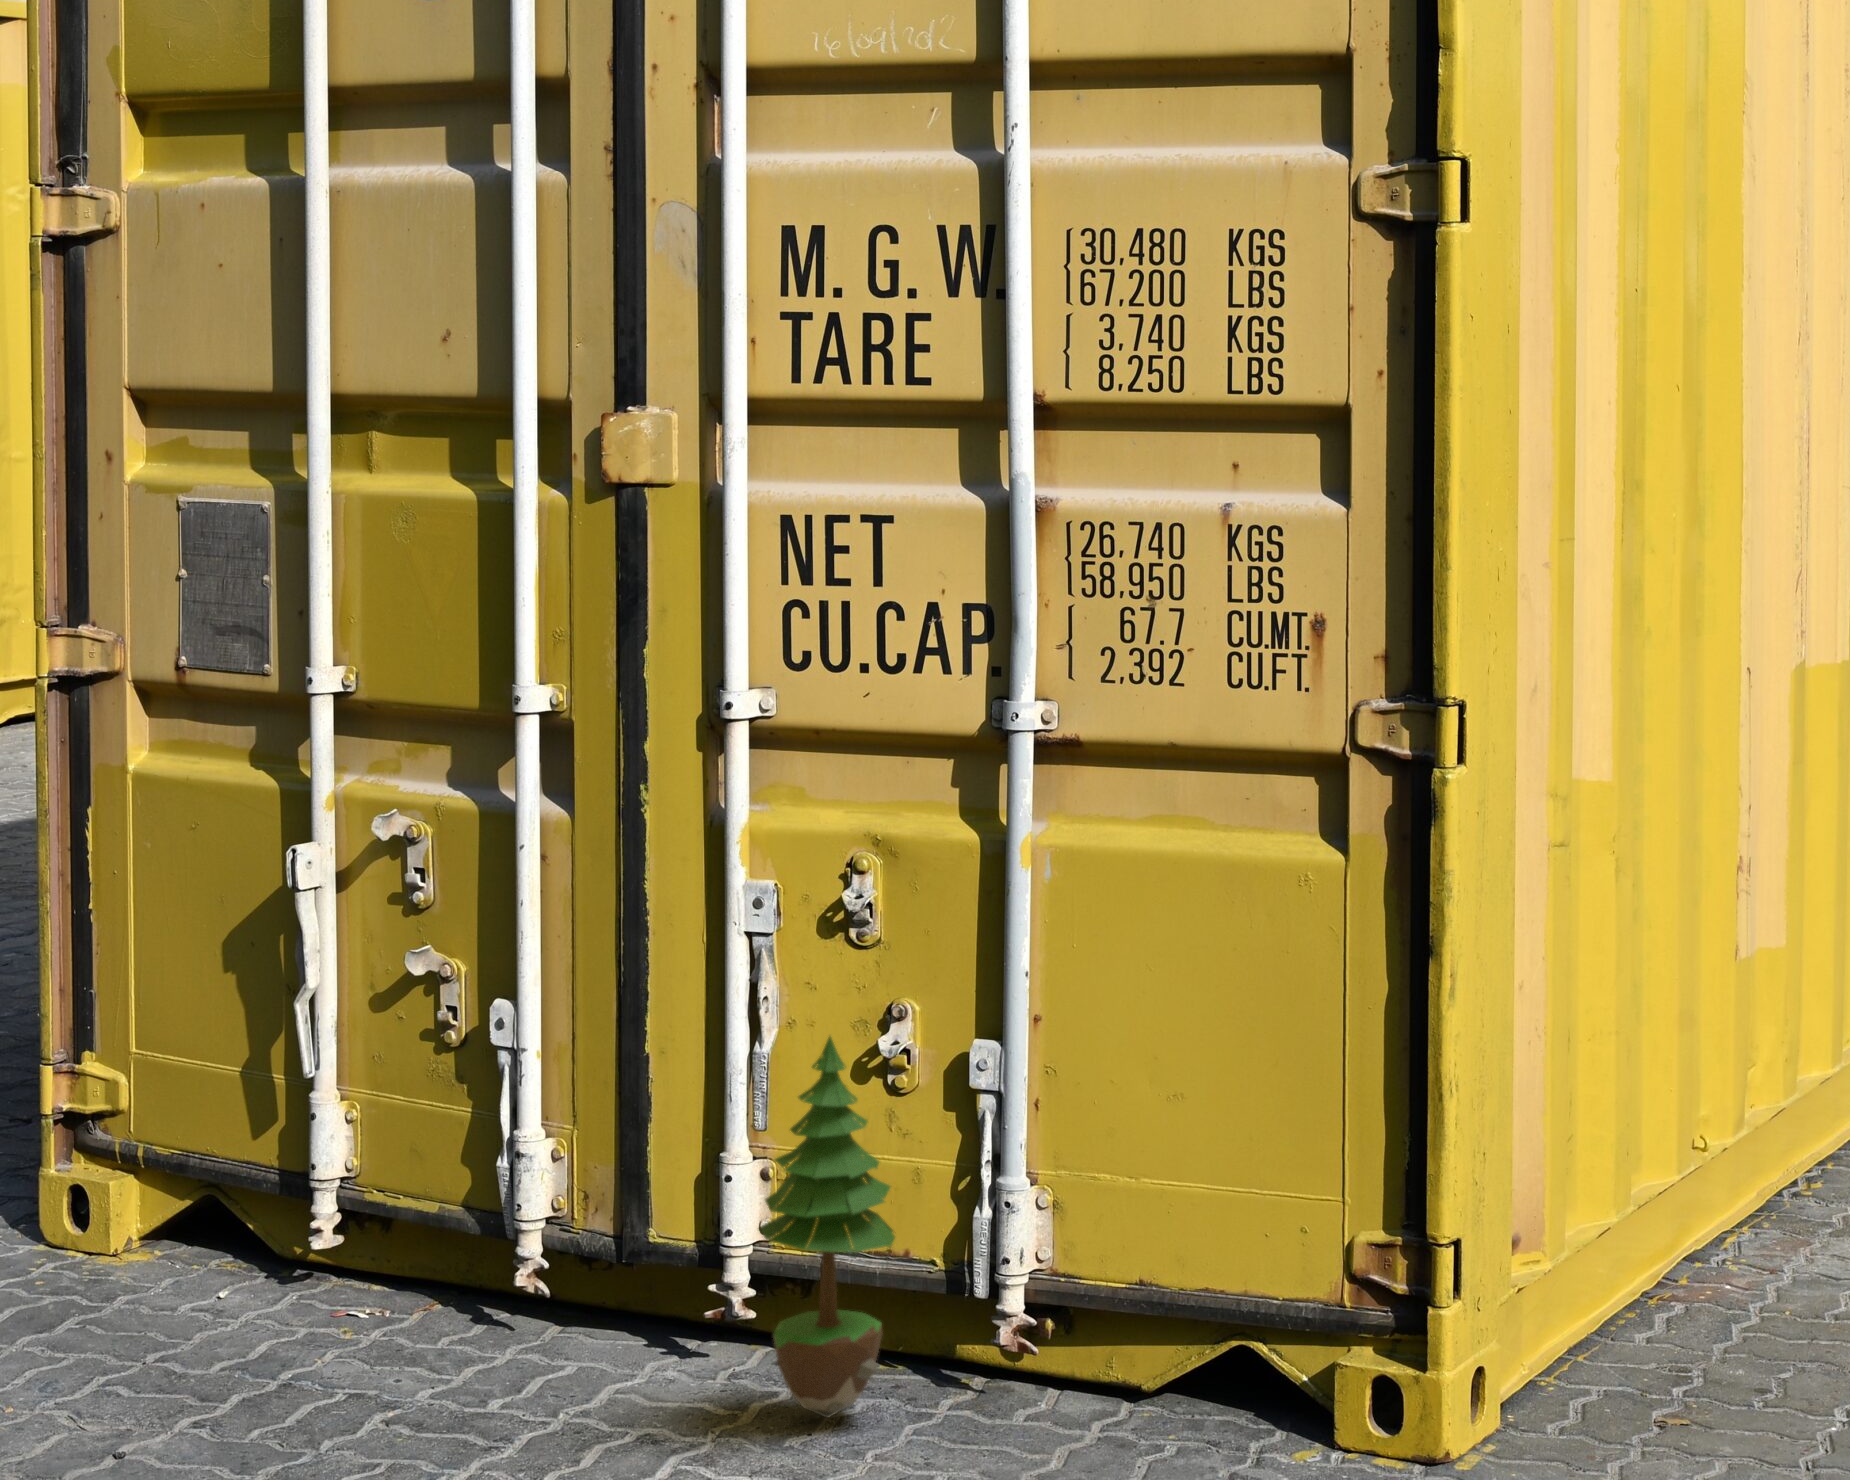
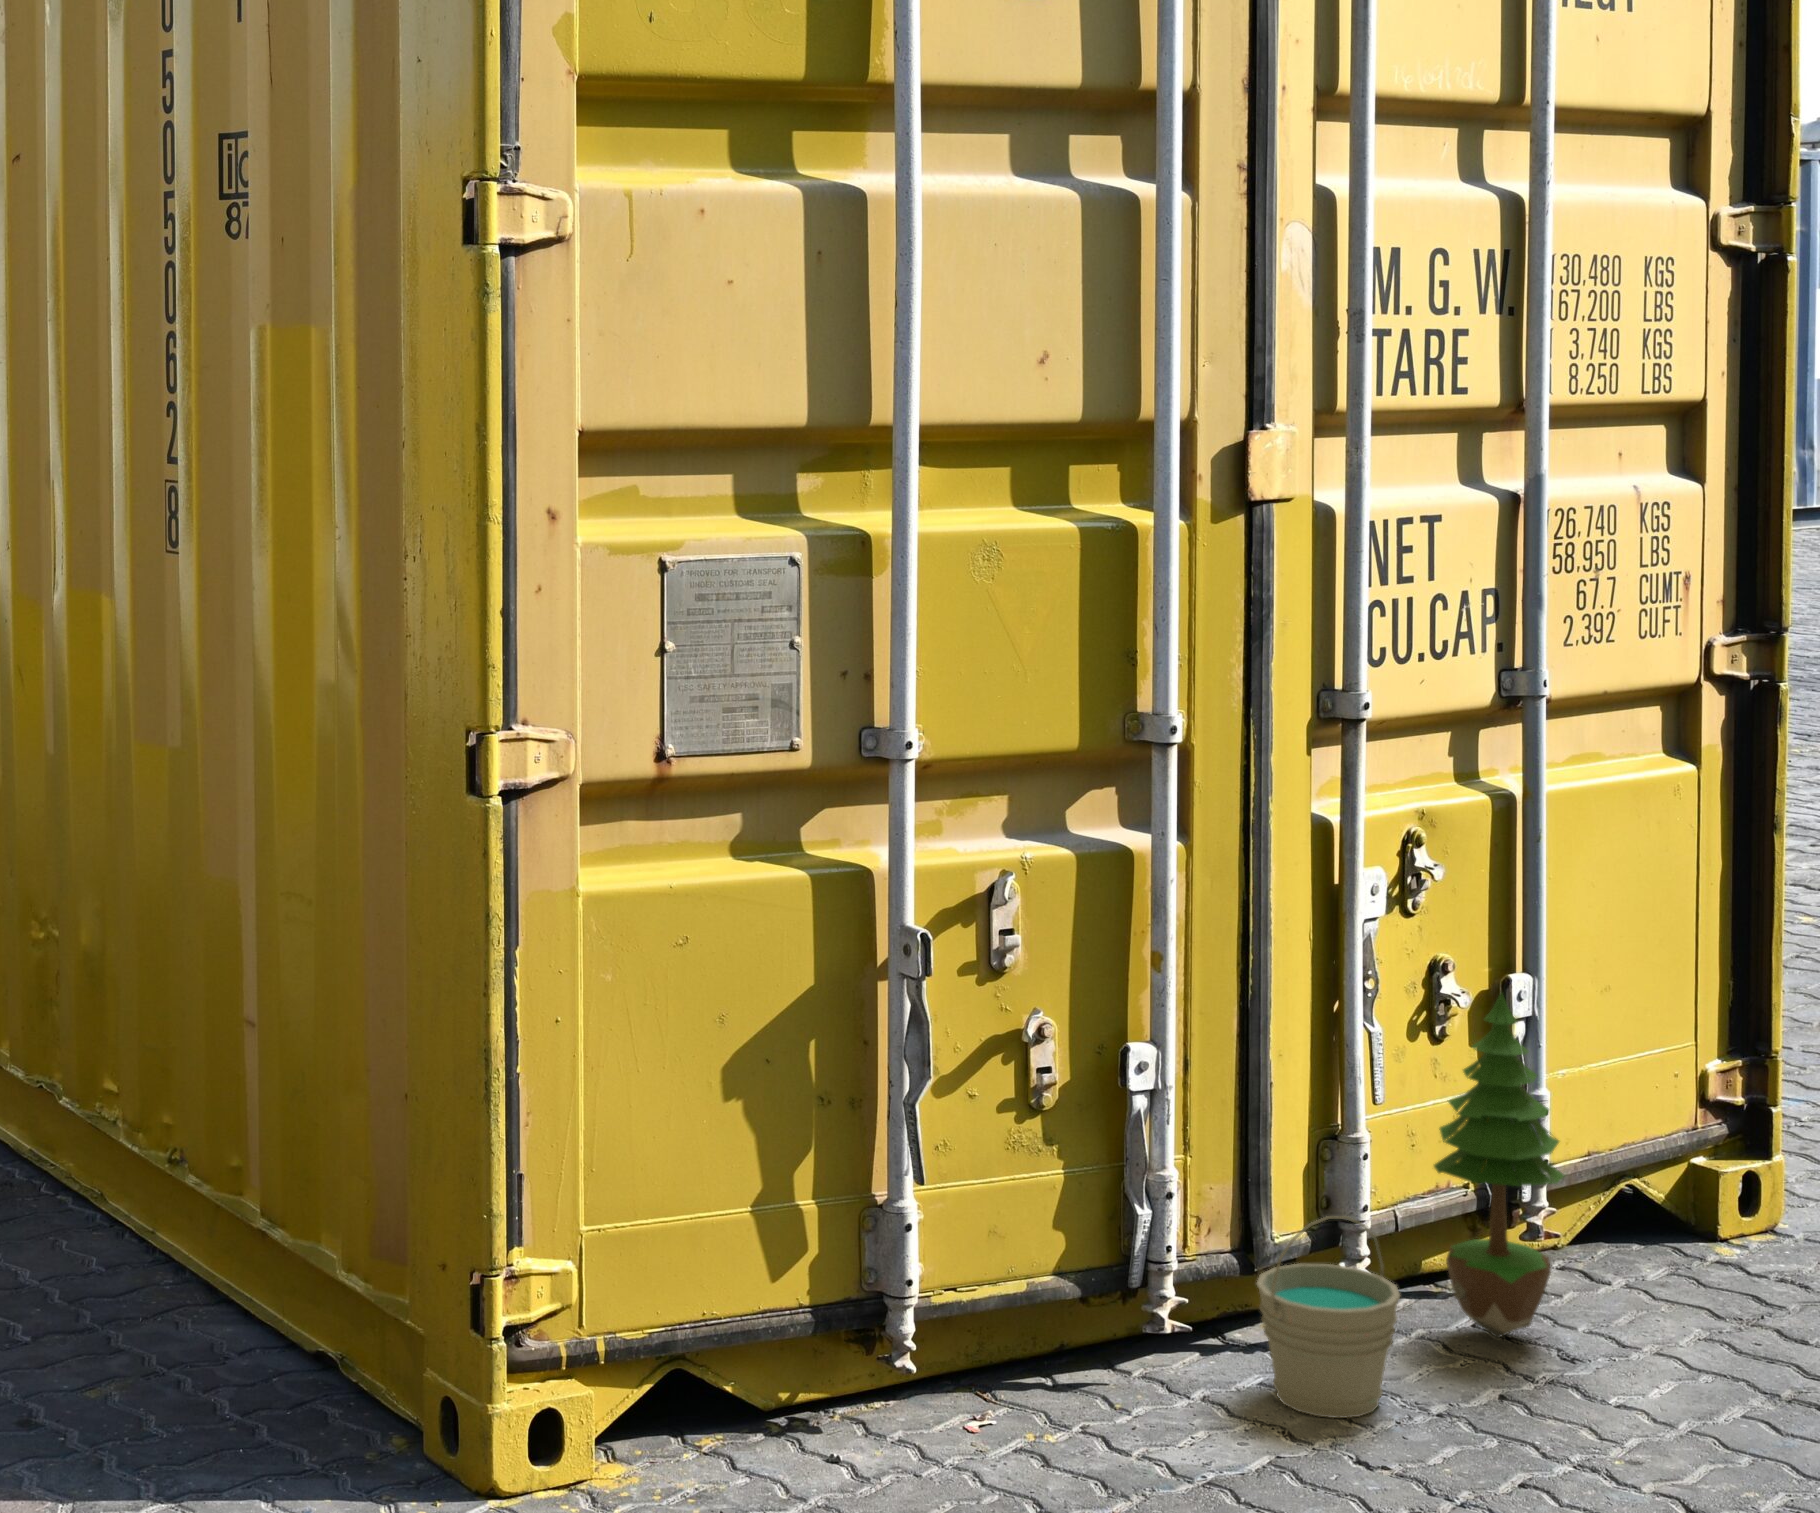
bucket: none [501,1206,645,1411] -> present [1257,1216,1400,1418]

